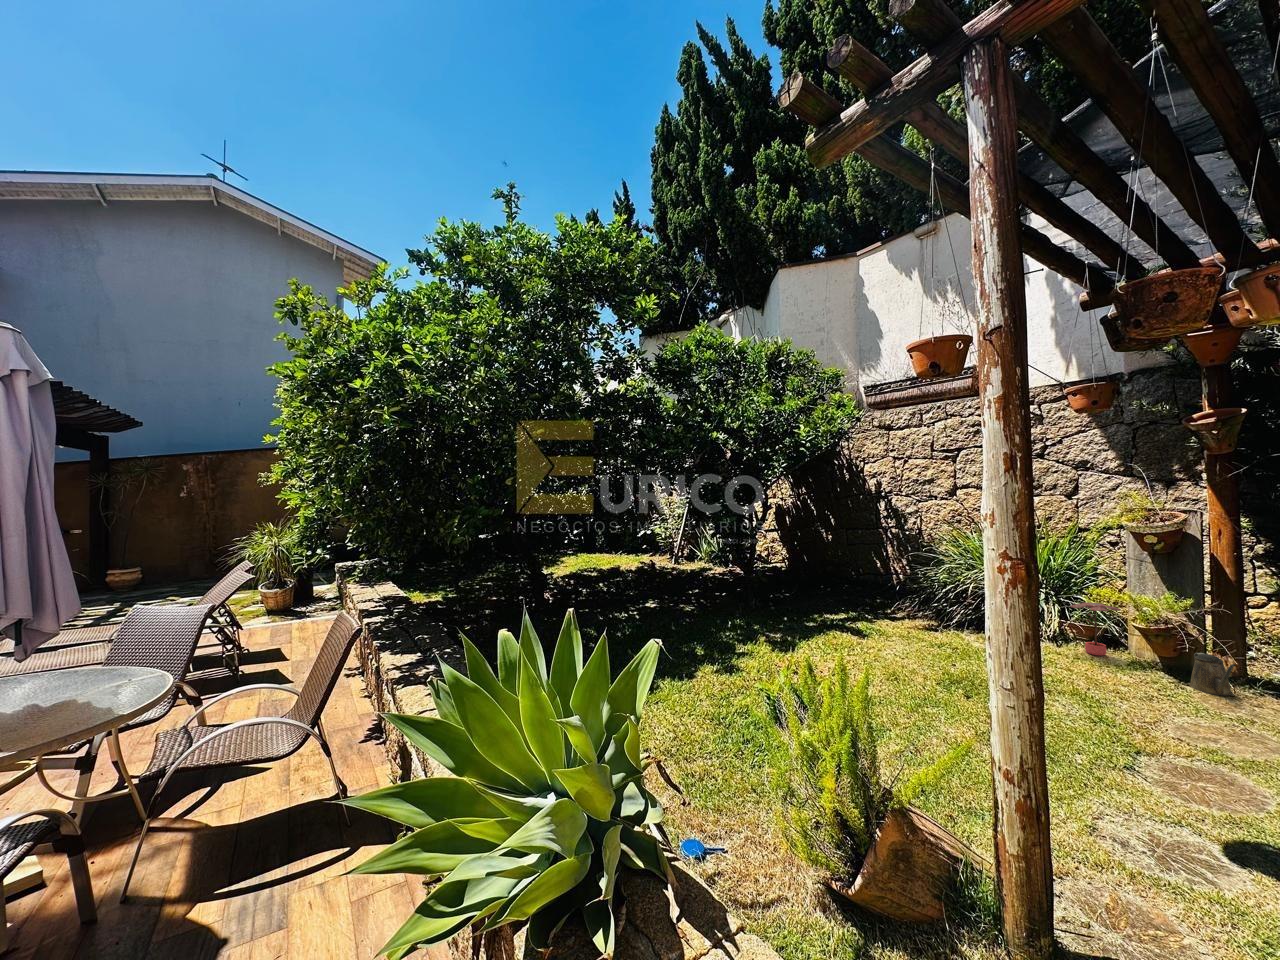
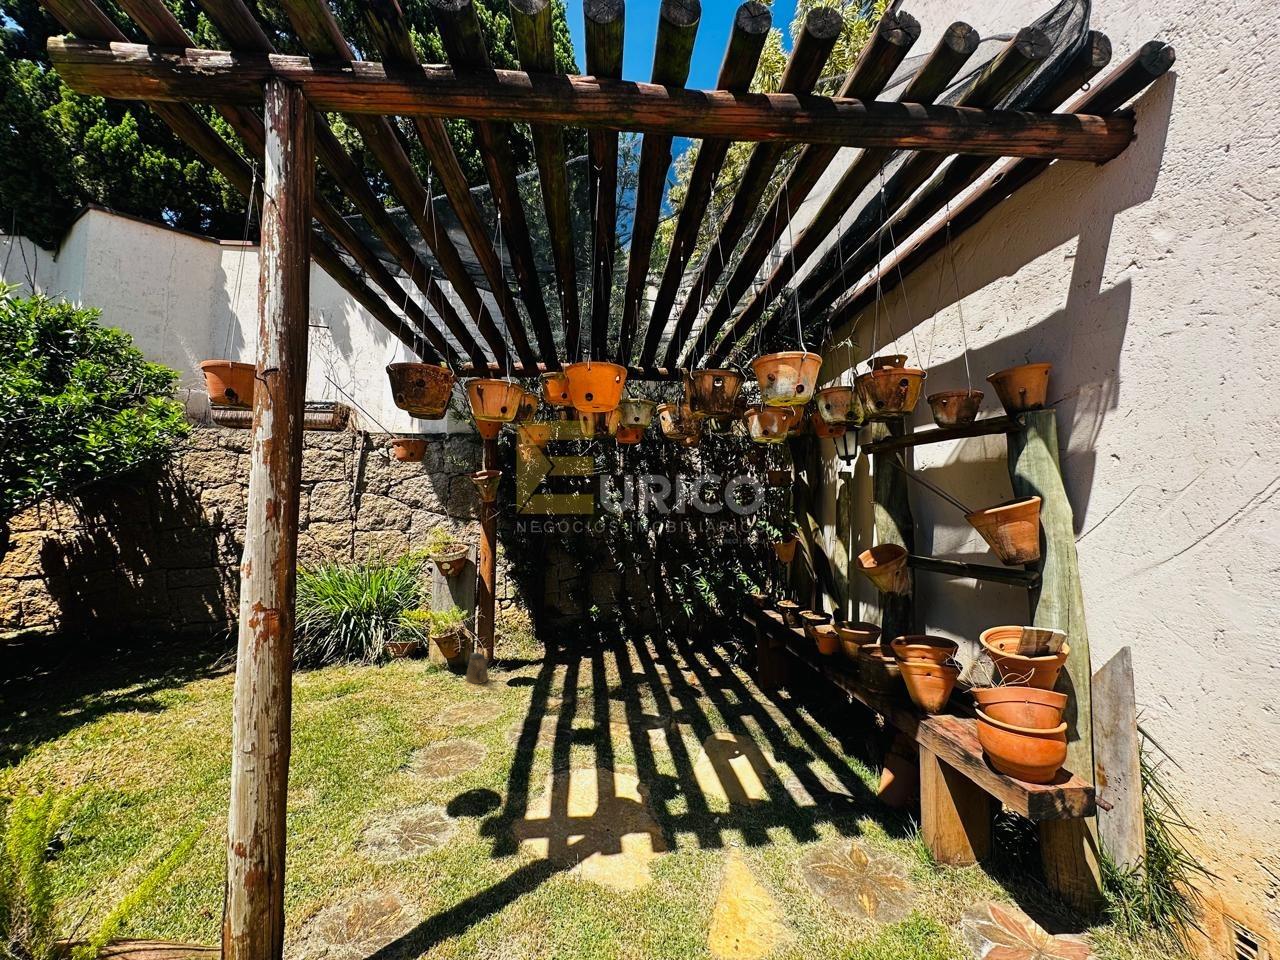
potted plant: present [1070,602,1120,656] -> none [392,624,429,671]

